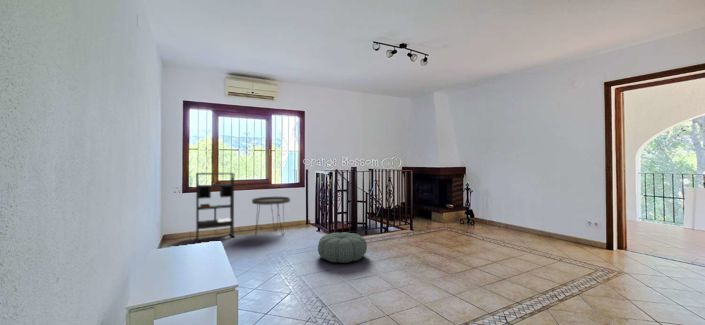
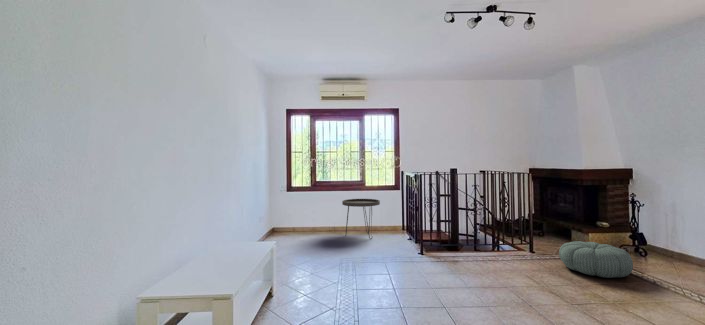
bookshelf: present [196,173,234,242] -> none [294,174,327,237]
pouf: present [318,232,367,263] -> present [559,241,633,278]

